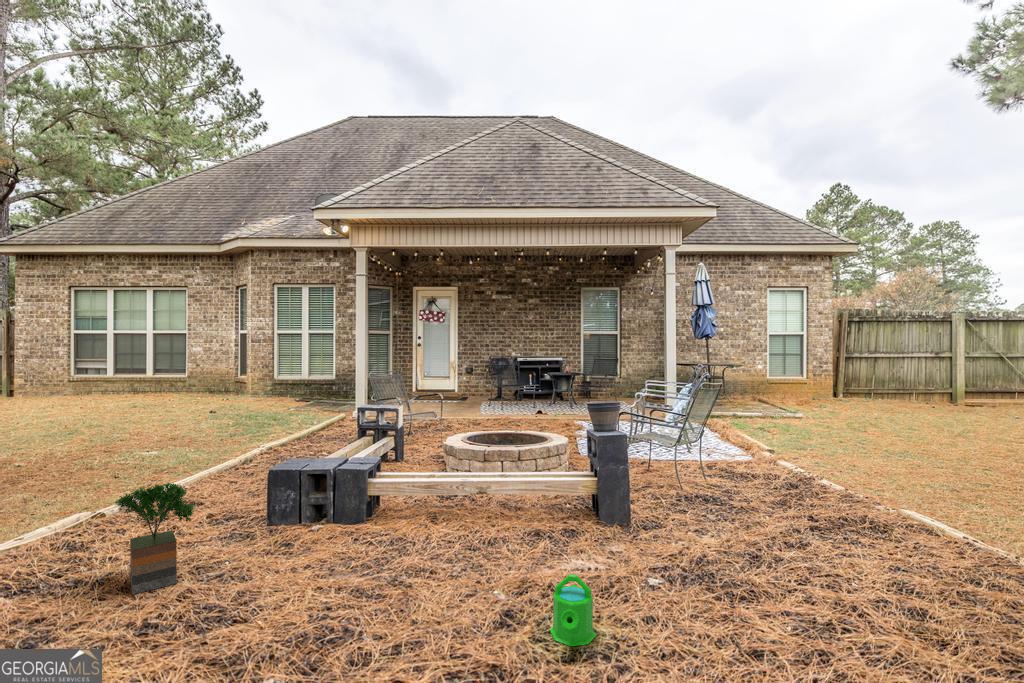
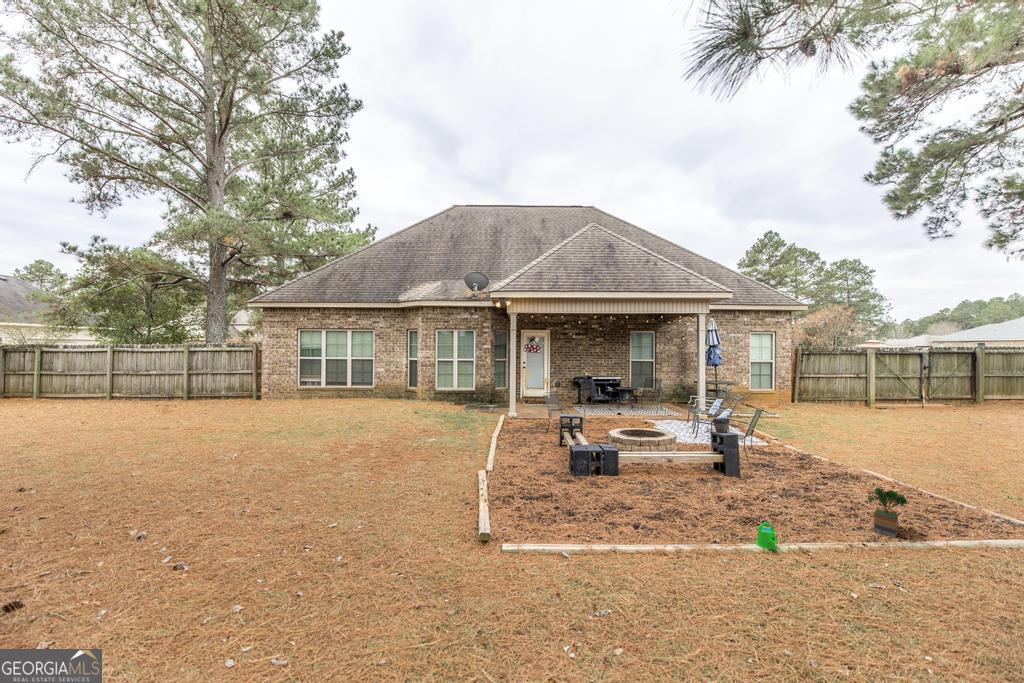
potted tree: present [116,483,194,595] -> present [868,488,908,538]

